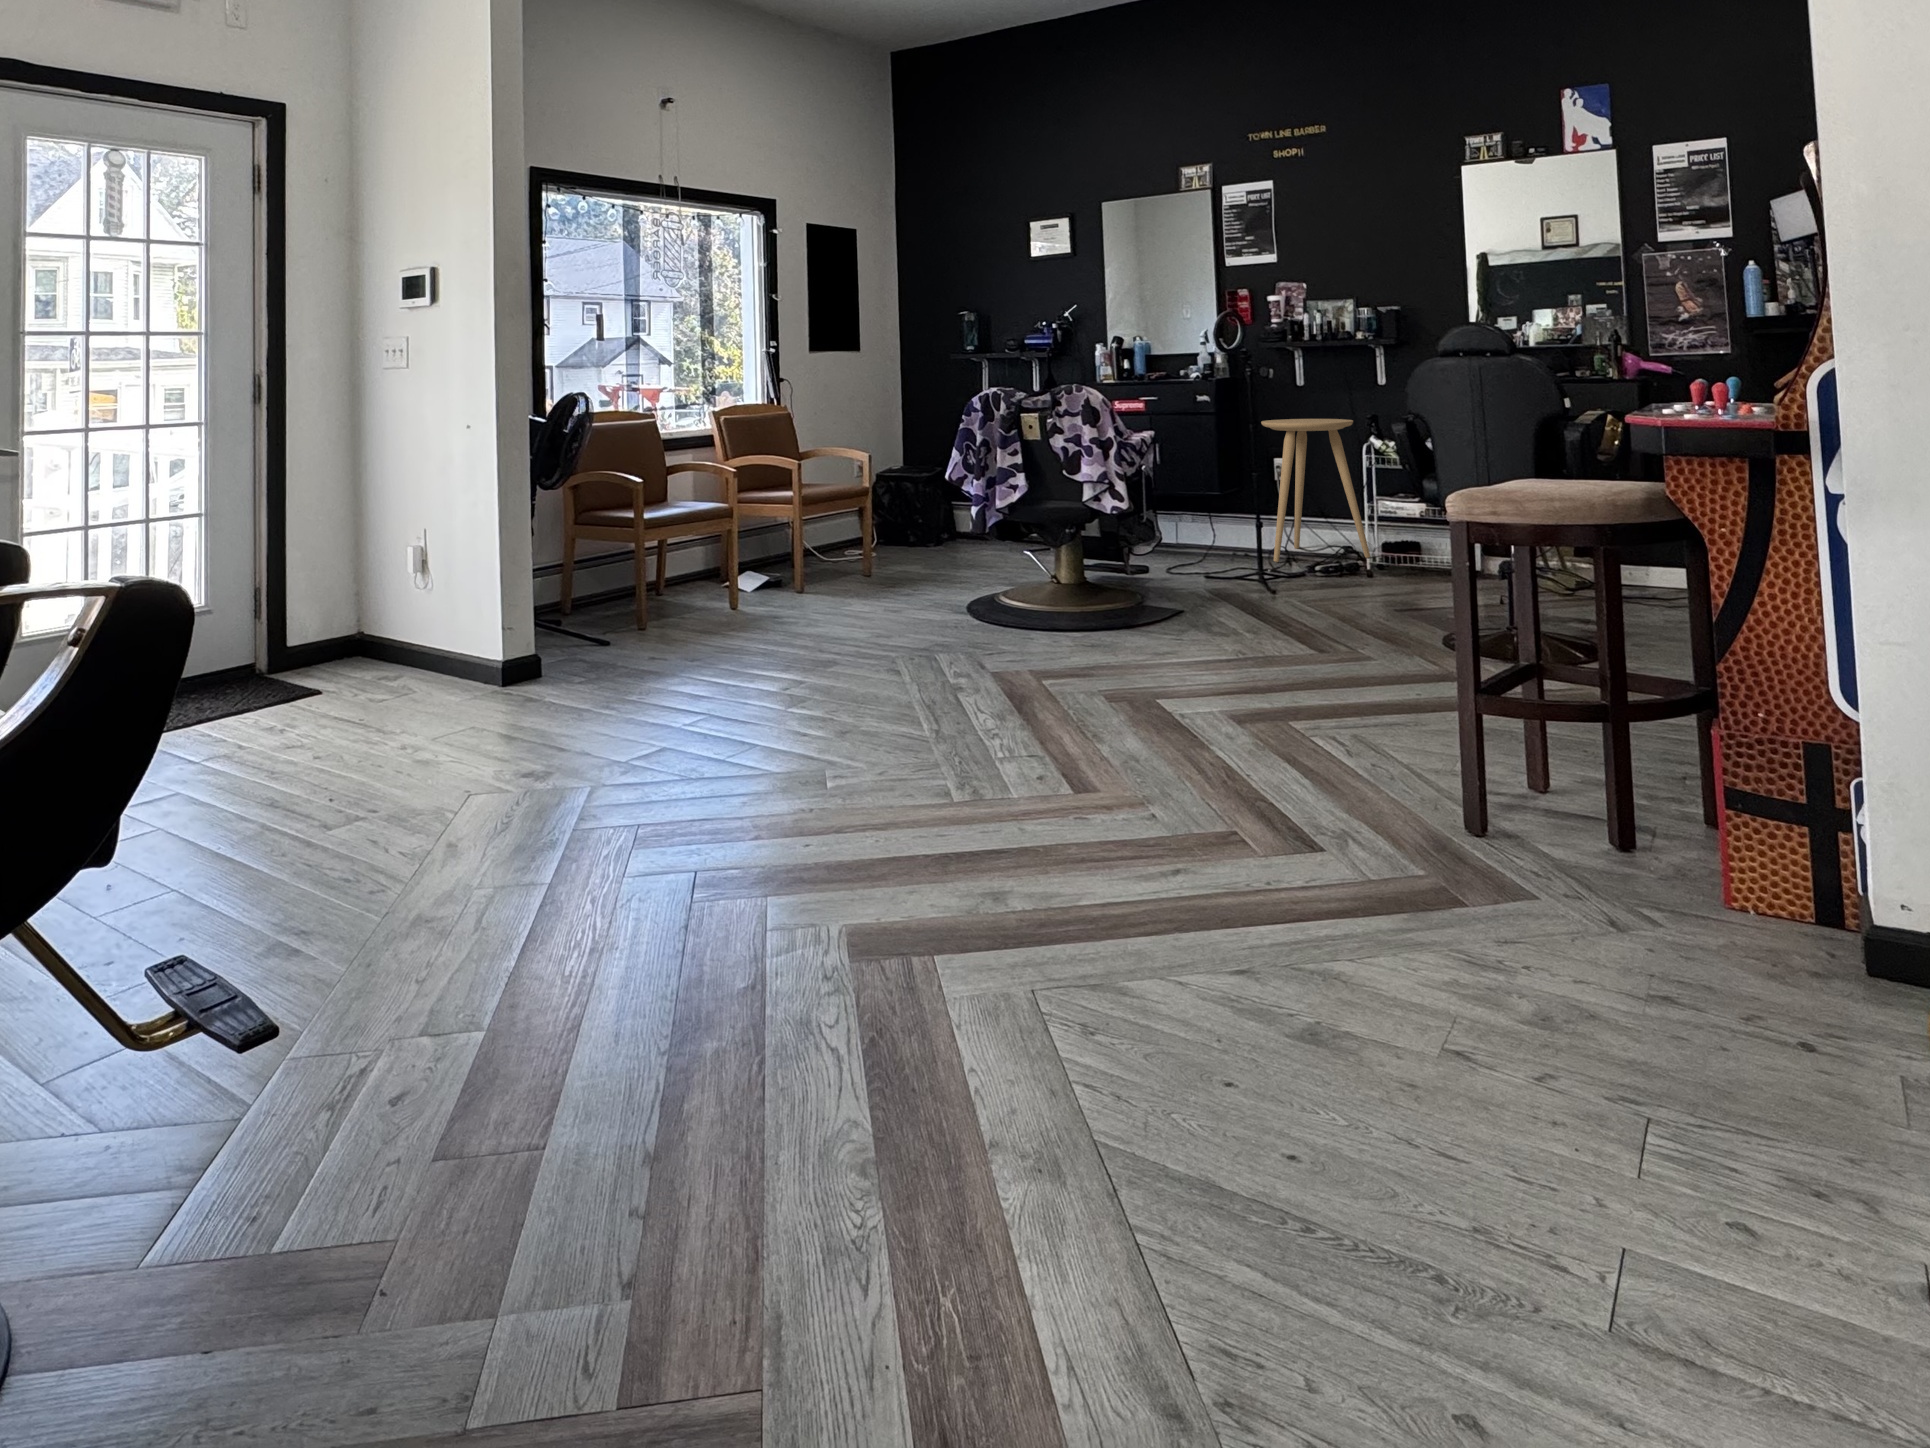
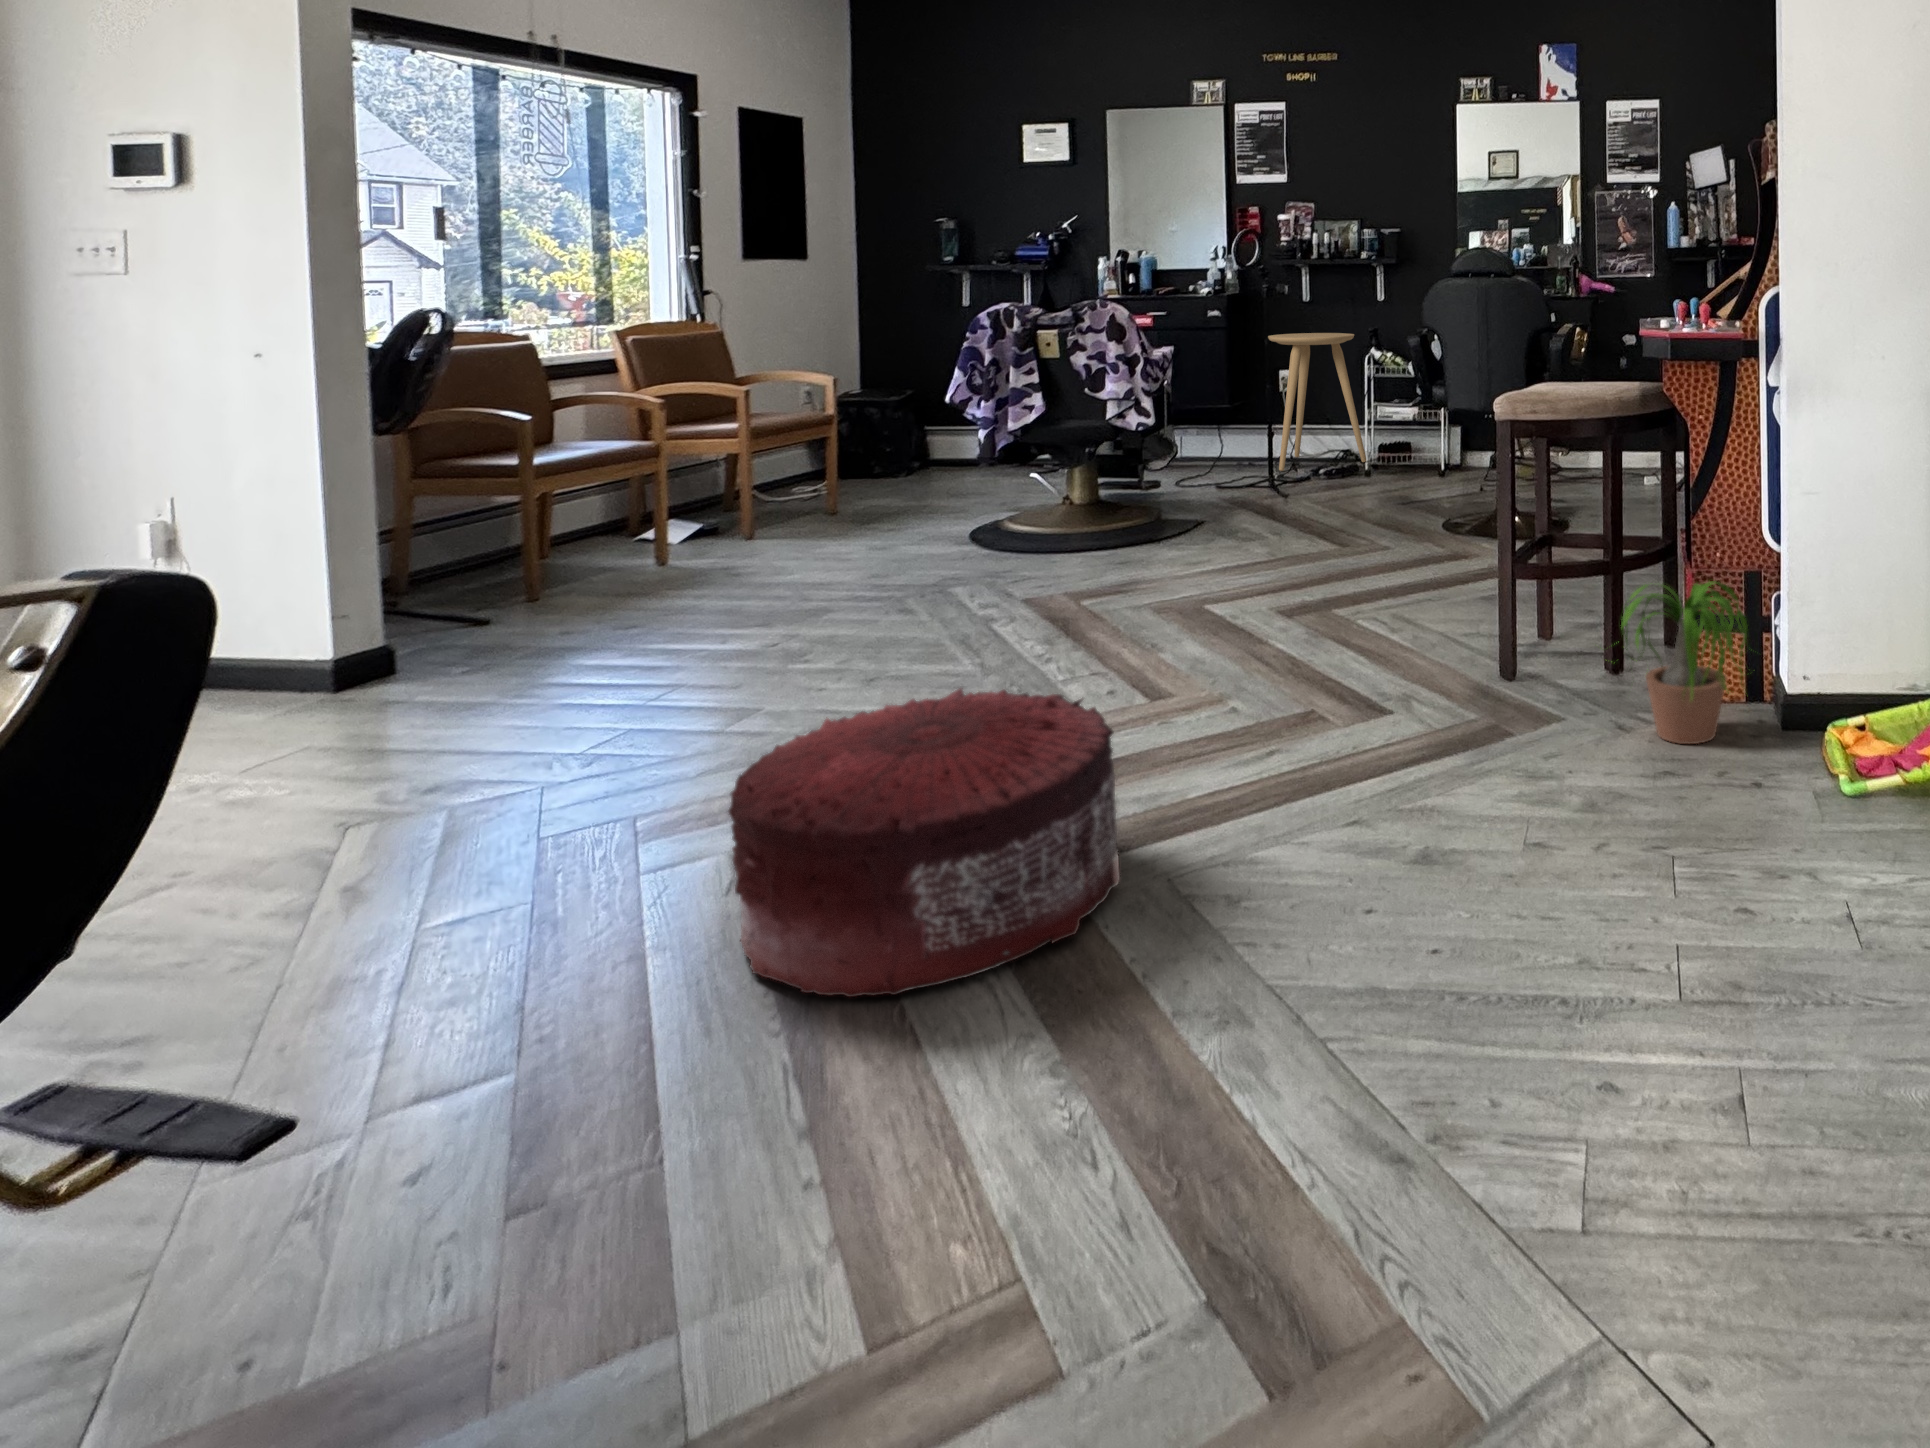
potted plant: none [1560,730,1817,948] -> present [1621,581,1750,744]
pouf: none [641,753,992,1053] -> present [729,688,1120,997]

